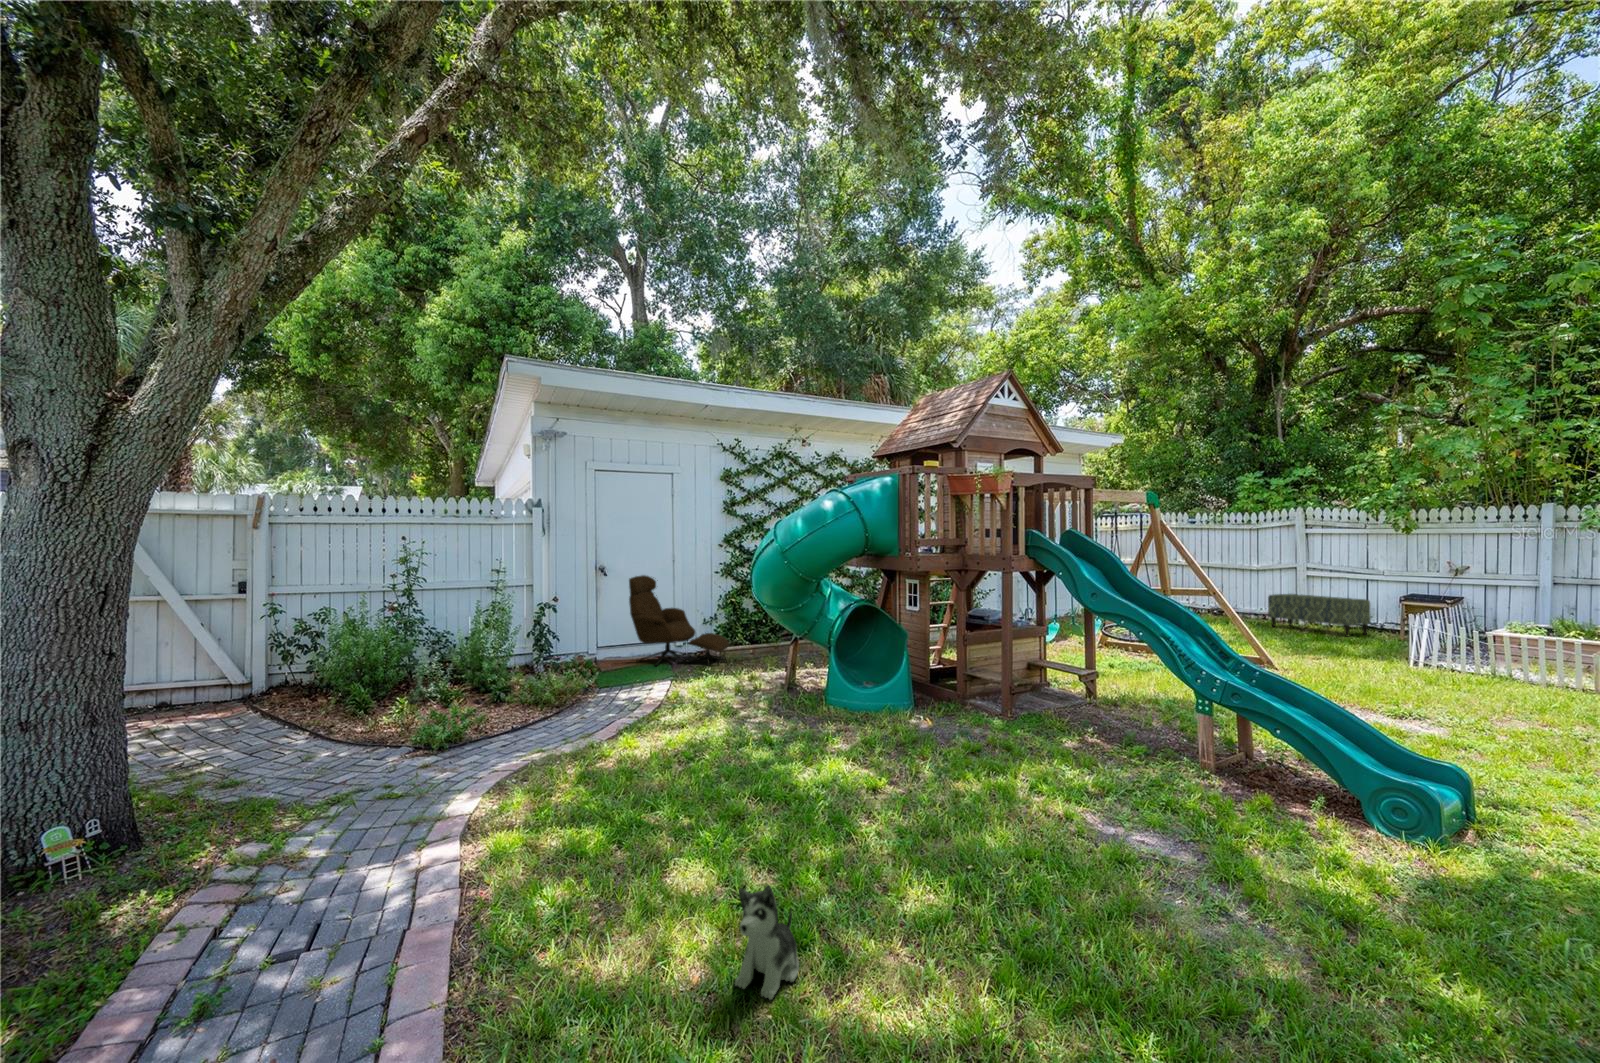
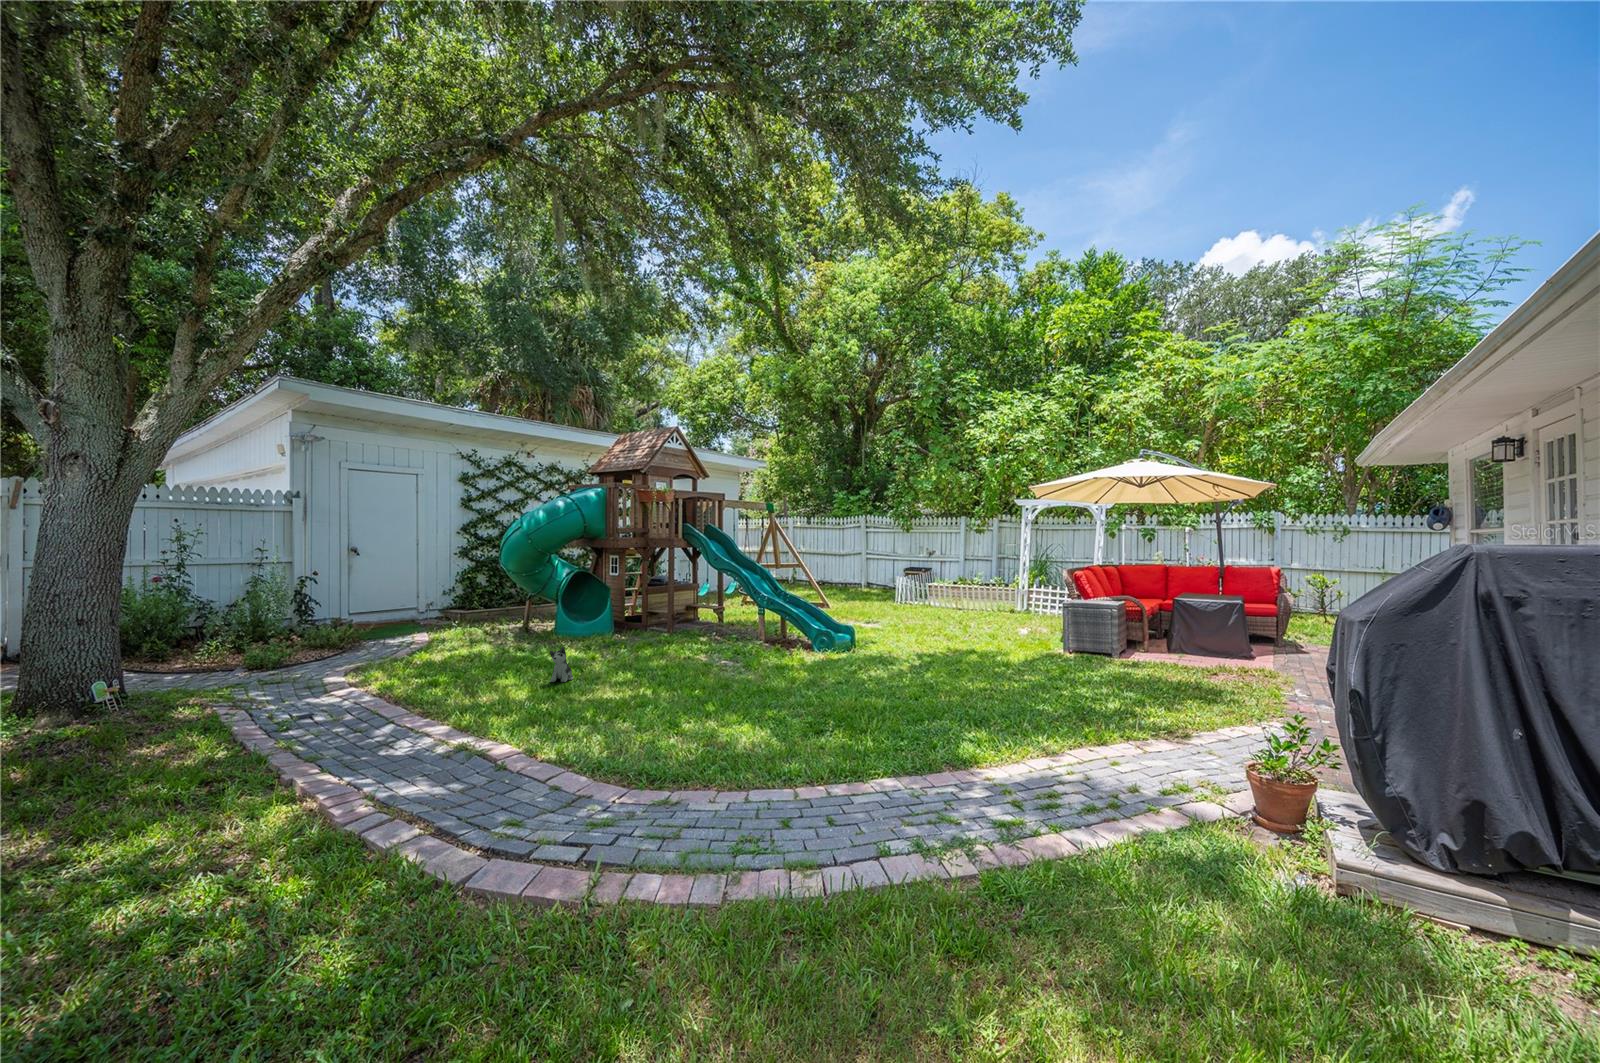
lounge chair: present [629,575,729,666] -> none [382,557,469,626]
bench: present [1268,594,1371,636] -> none [849,571,896,594]

